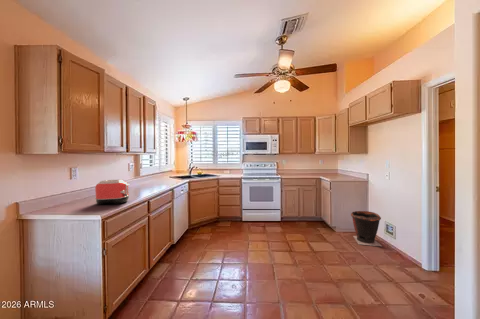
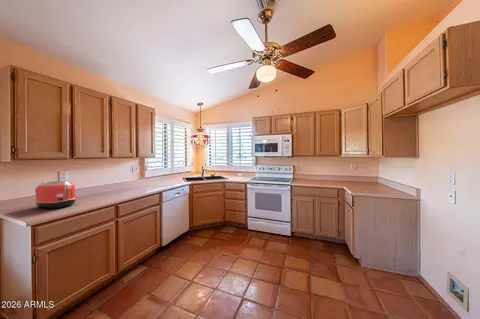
waste bin: present [351,211,382,246] -> none [381,241,438,311]

